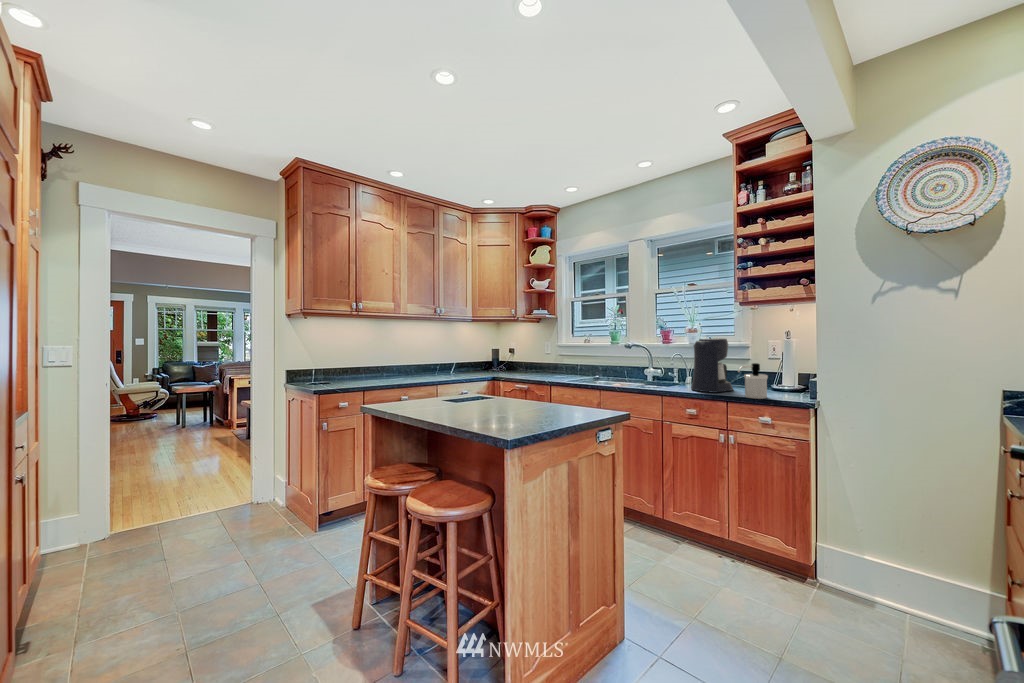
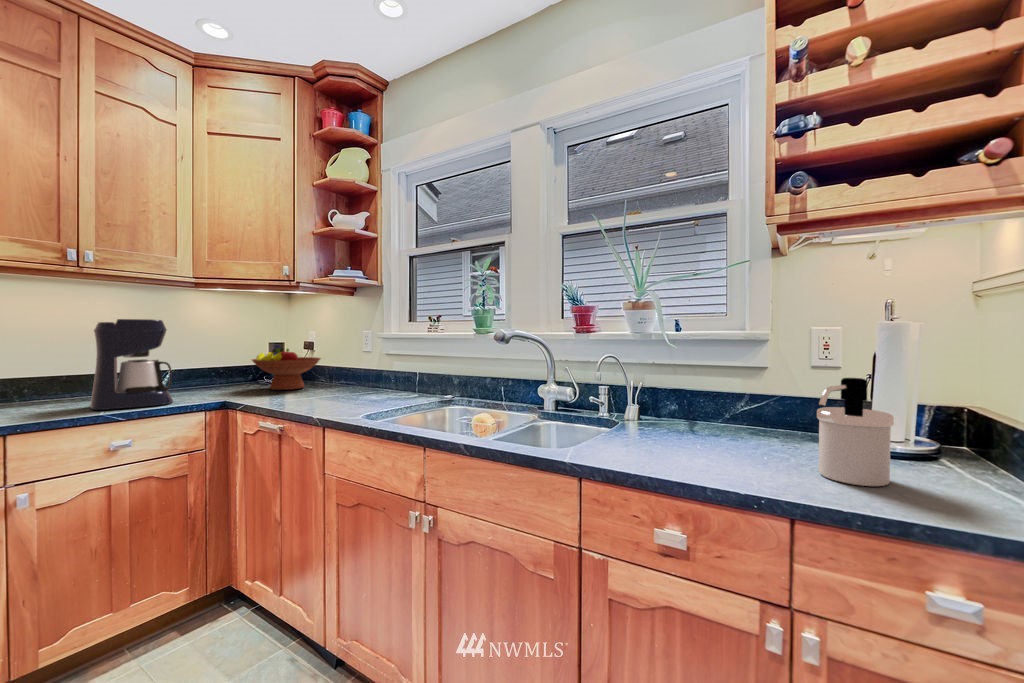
coffee maker: present [691,338,733,393] -> present [90,319,173,410]
fruit bowl: none [494,351,526,372] -> present [252,348,321,390]

